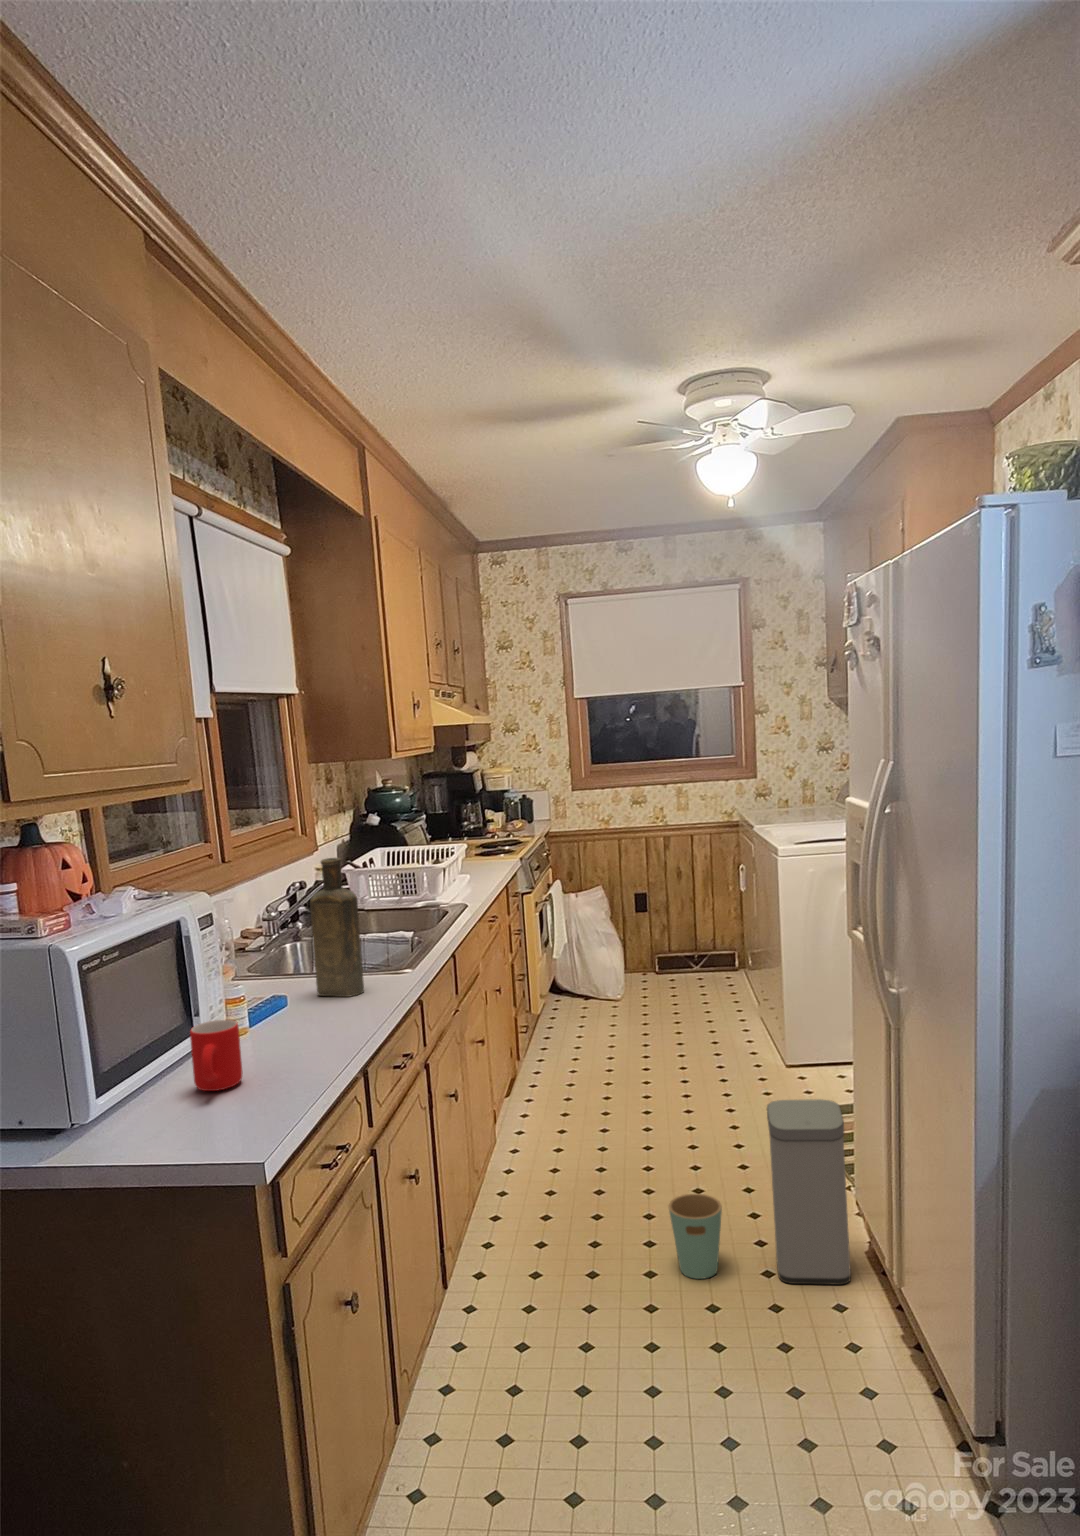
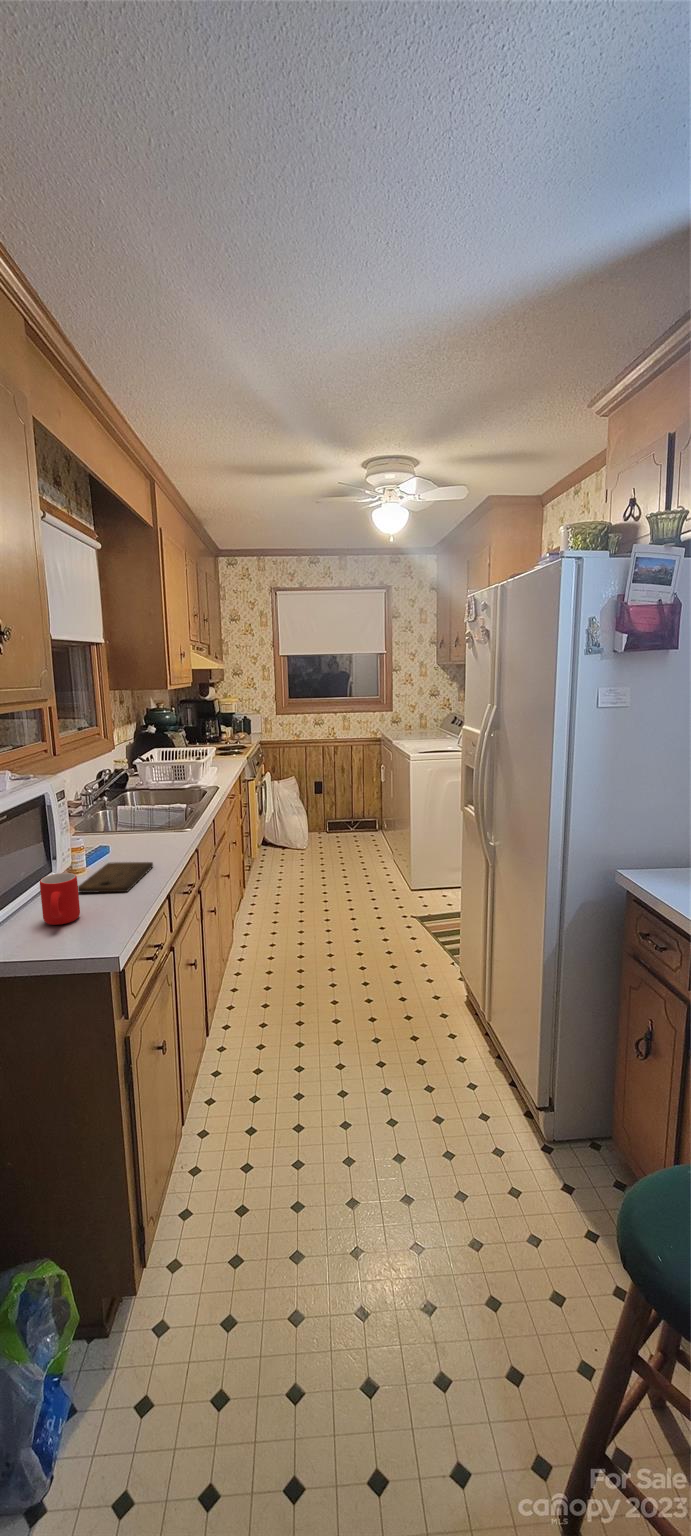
bottle: present [310,858,364,997] -> none [121,756,159,852]
cutting board: none [243,1009,351,1050] -> present [78,862,153,892]
trash can: present [668,1099,851,1285] -> none [350,913,461,1024]

